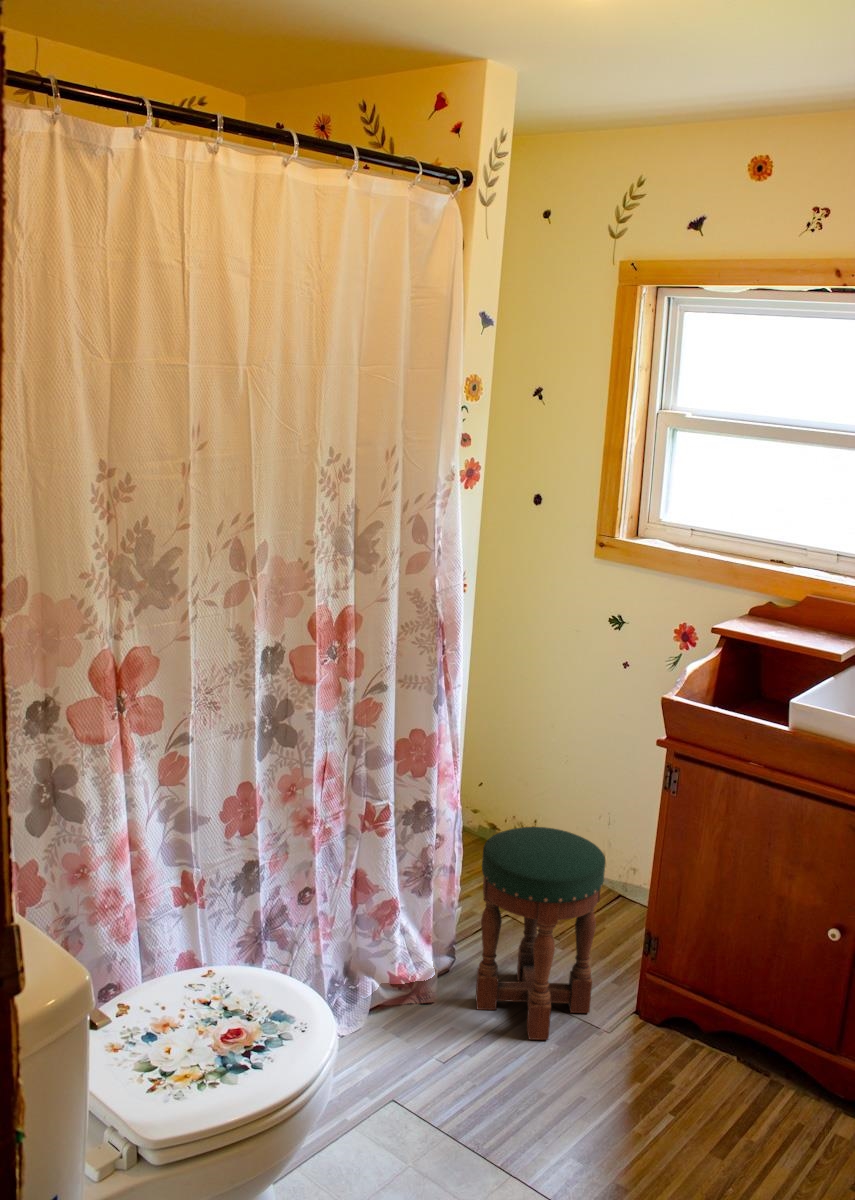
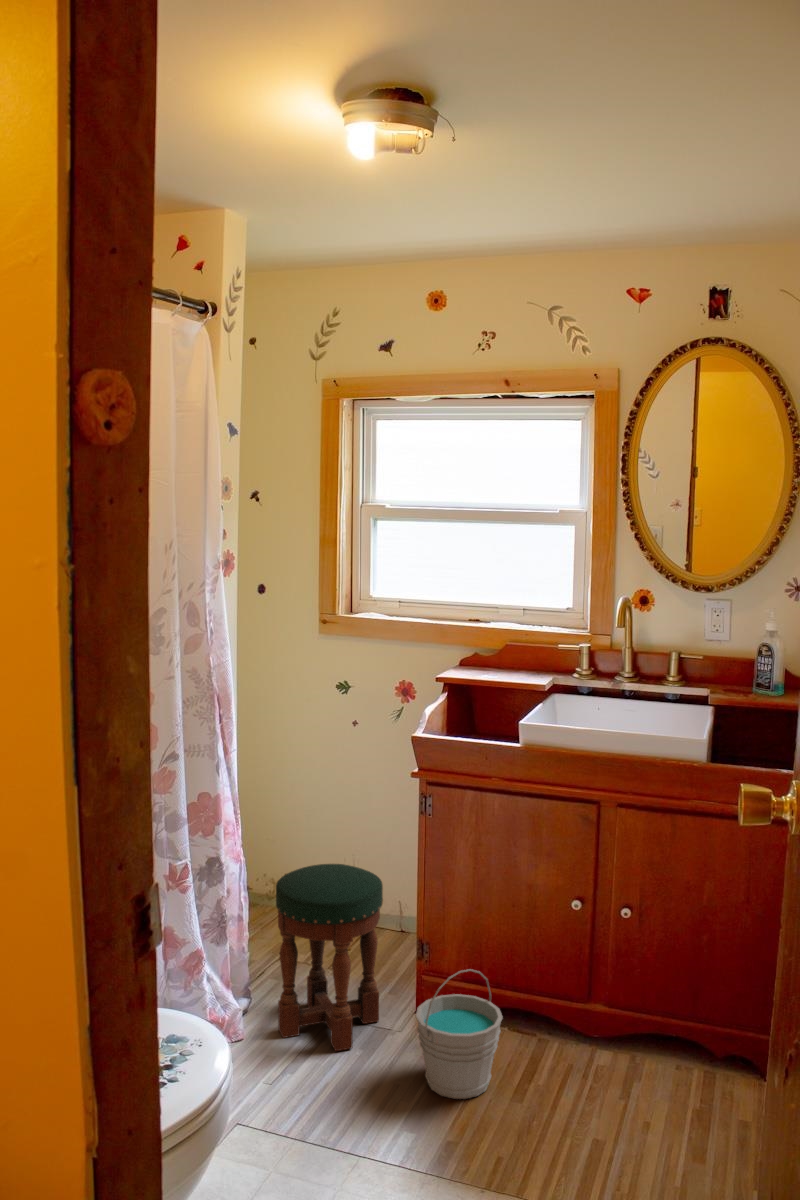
bucket: none [613,988,718,1136] -> present [416,969,503,1099]

